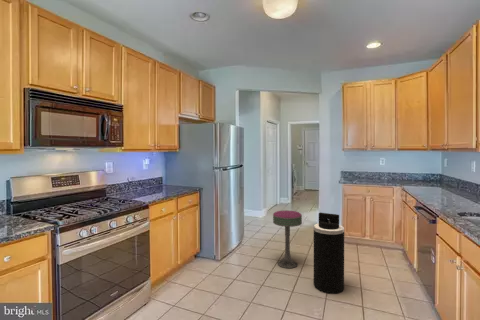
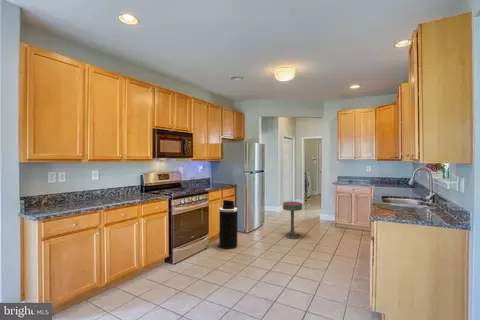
trash can: present [314,213,344,294] -> present [219,200,238,249]

